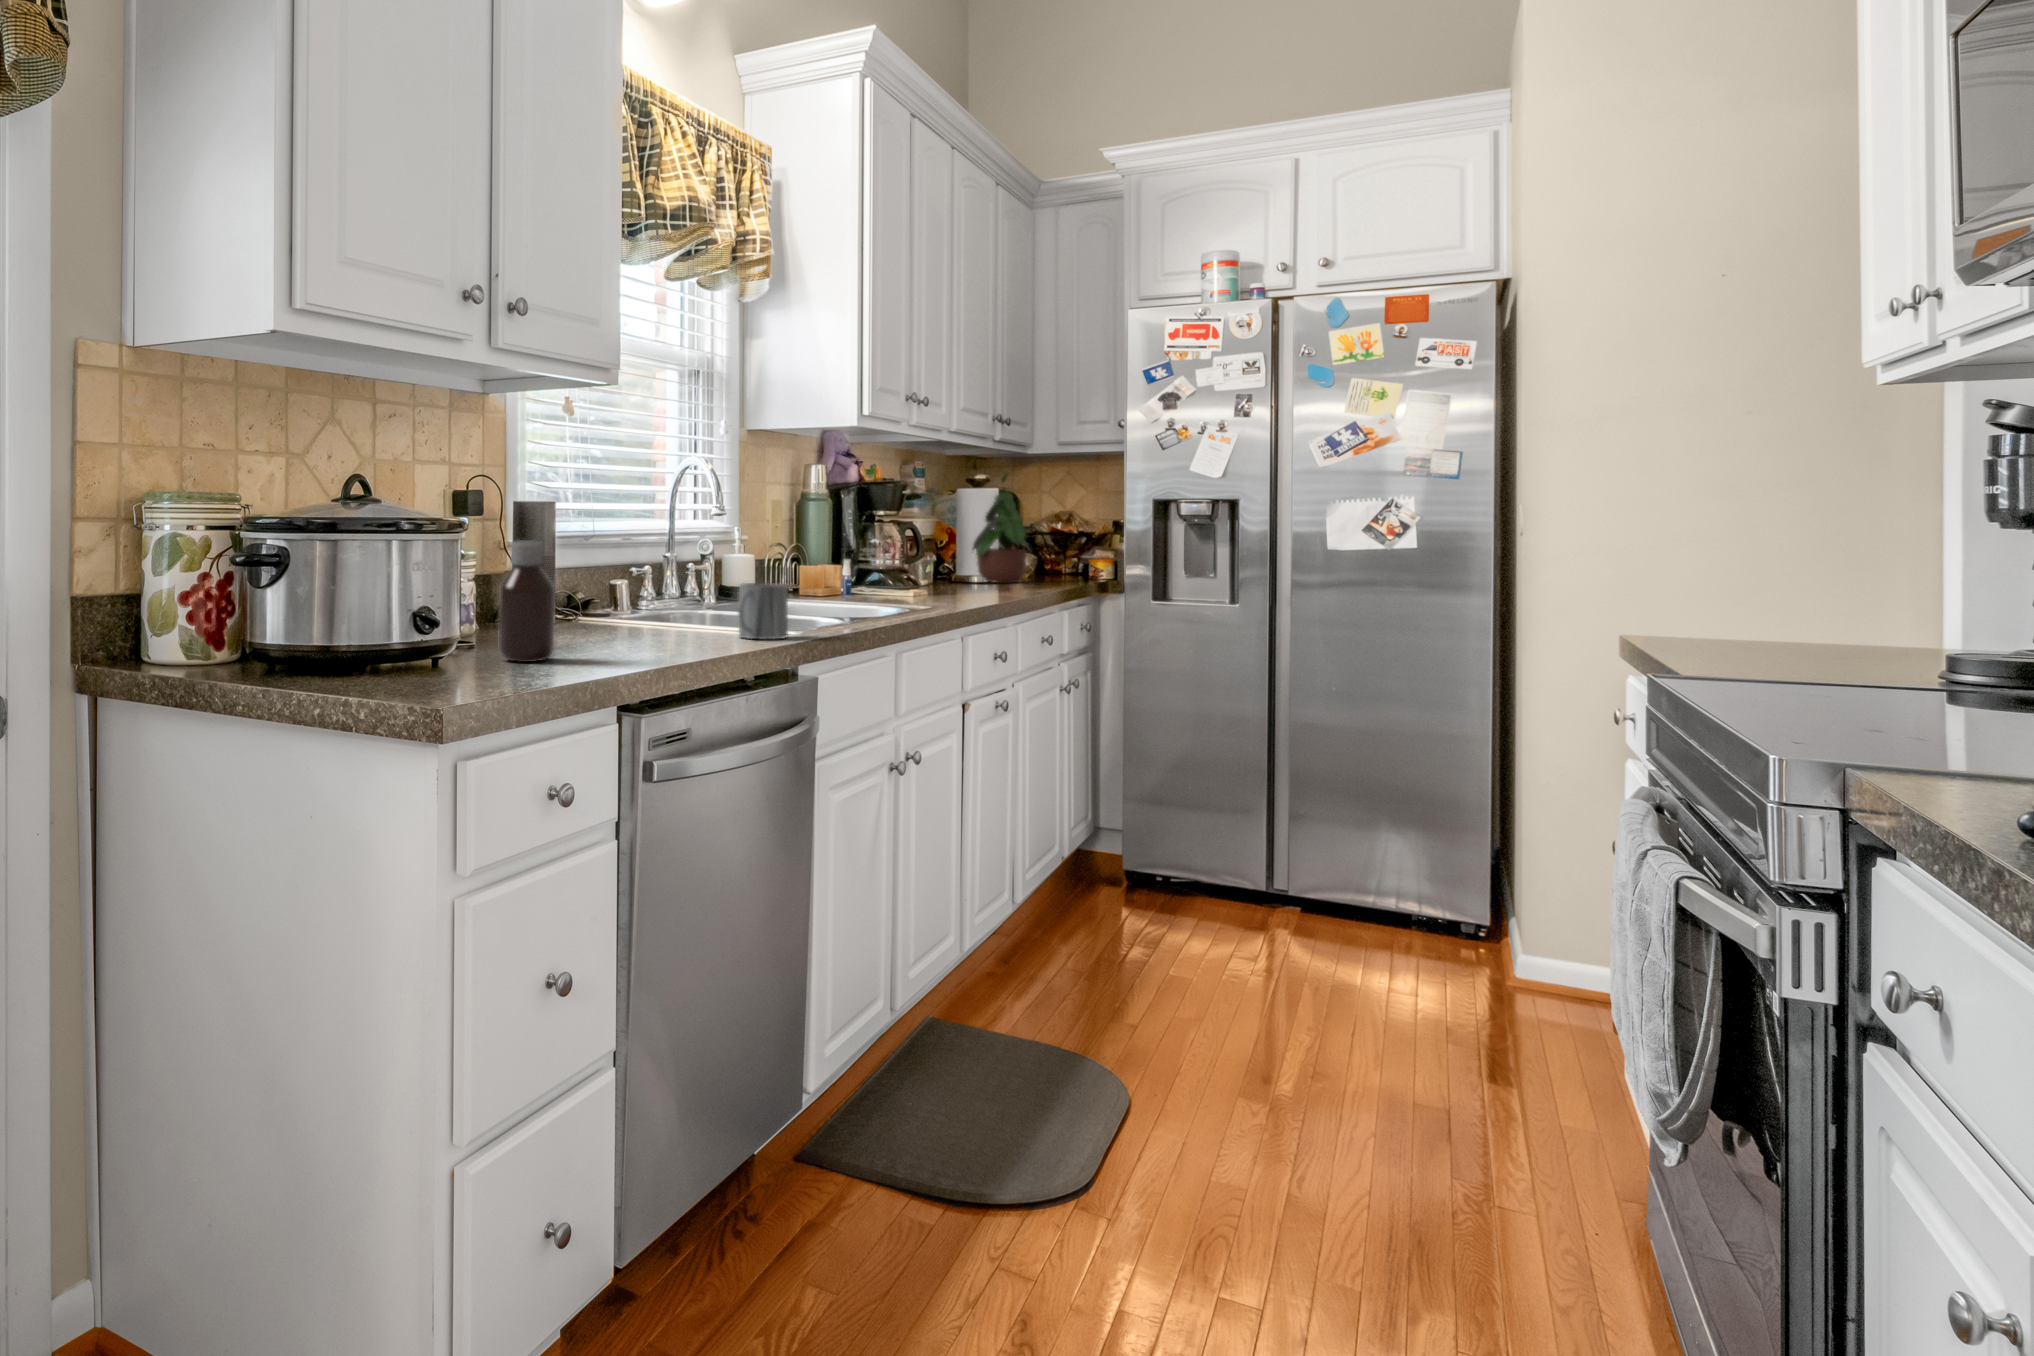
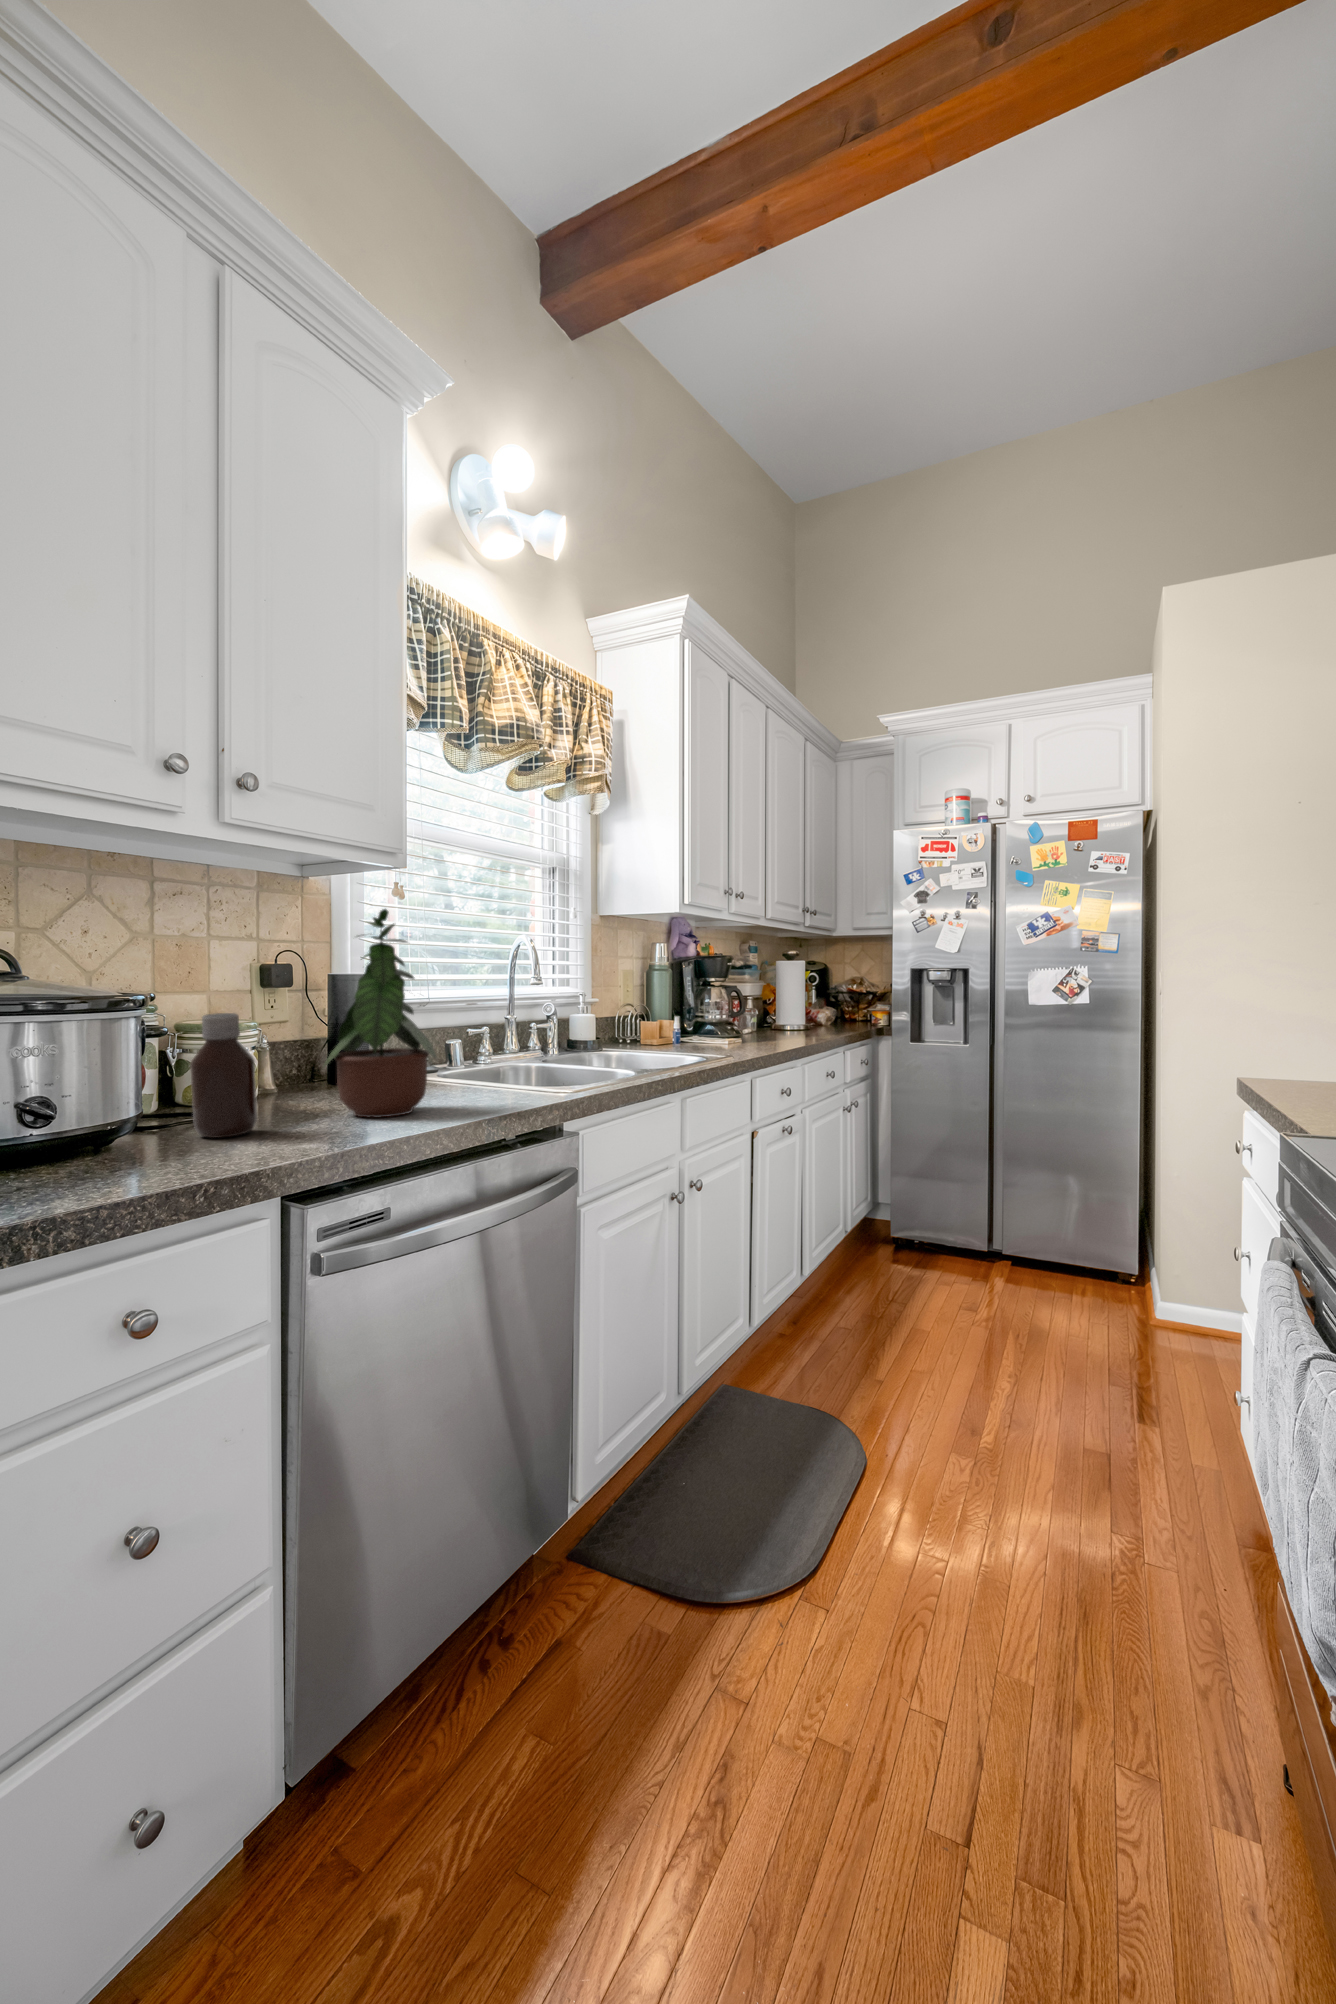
potted plant: present [973,474,1030,583] -> present [324,909,436,1117]
mug: present [738,583,788,639] -> none [496,1046,549,1098]

